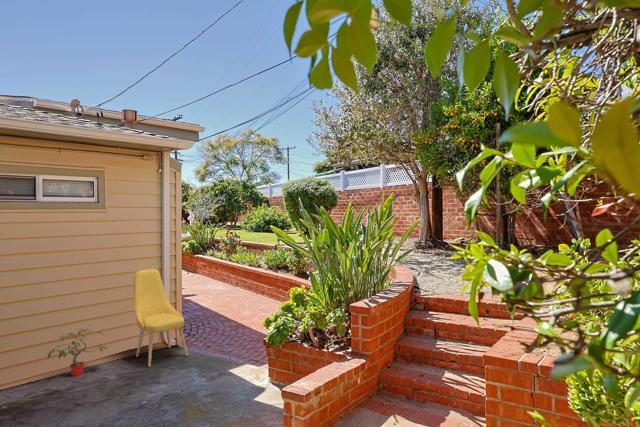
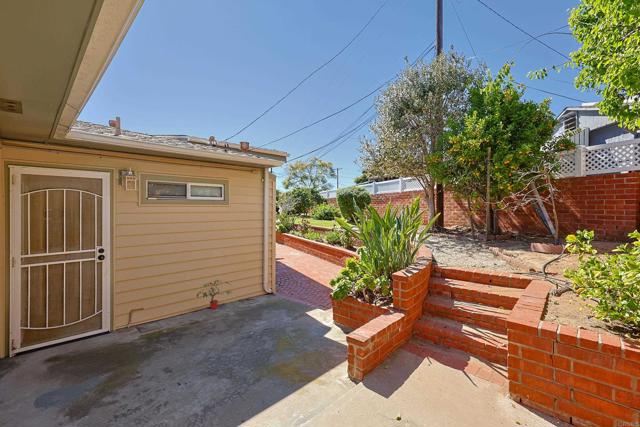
chair: present [134,269,188,367] -> none [247,243,280,306]

